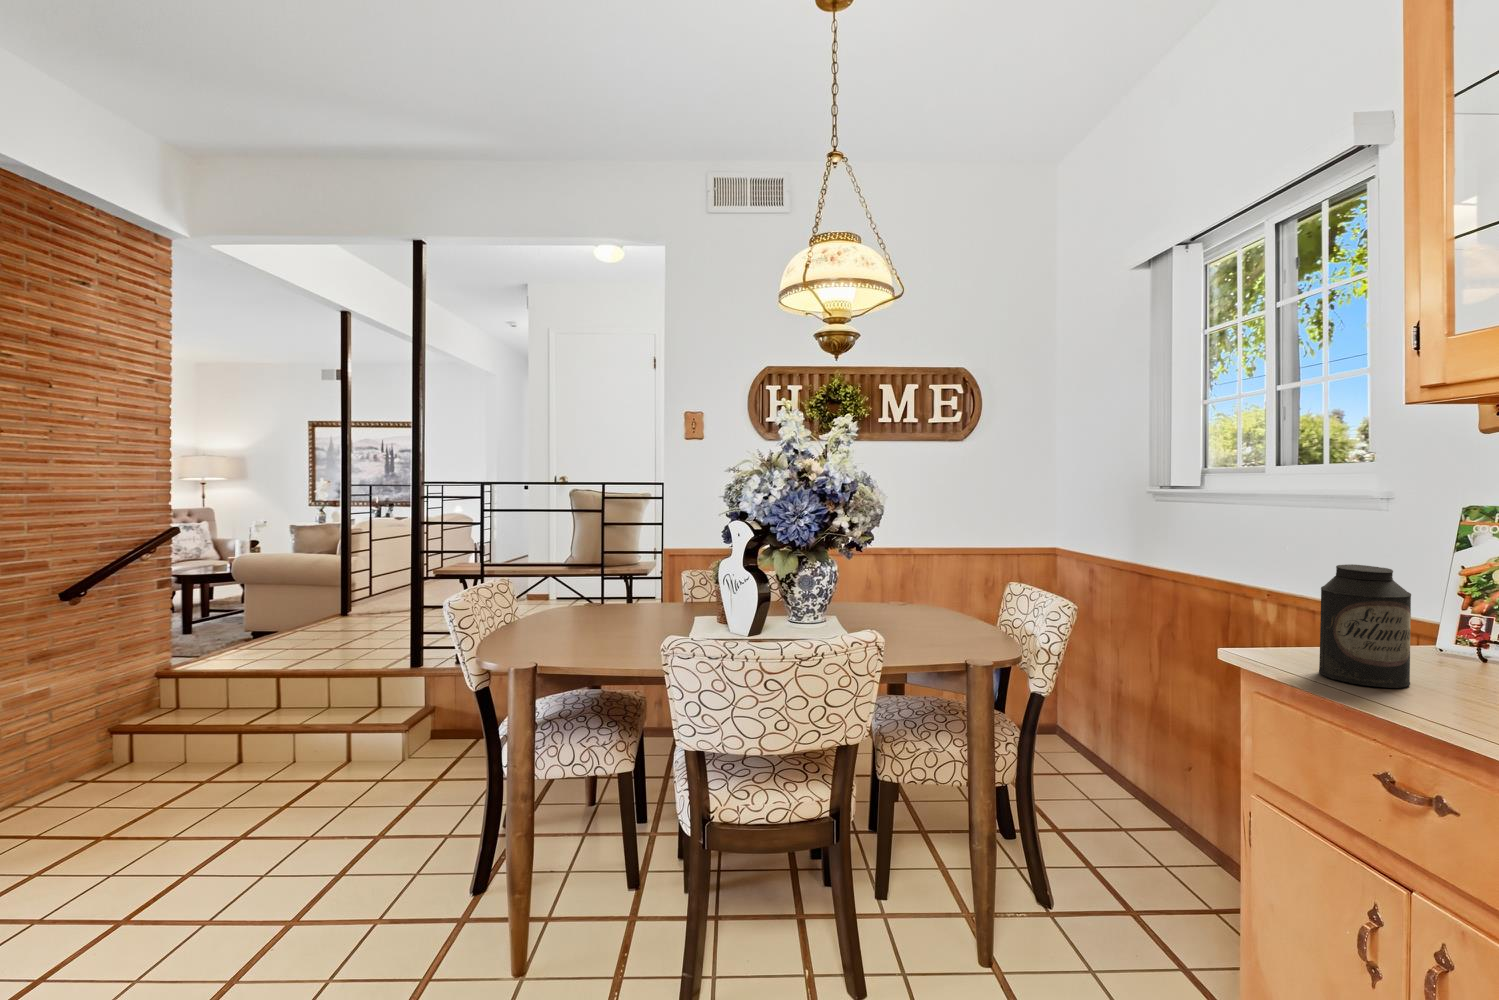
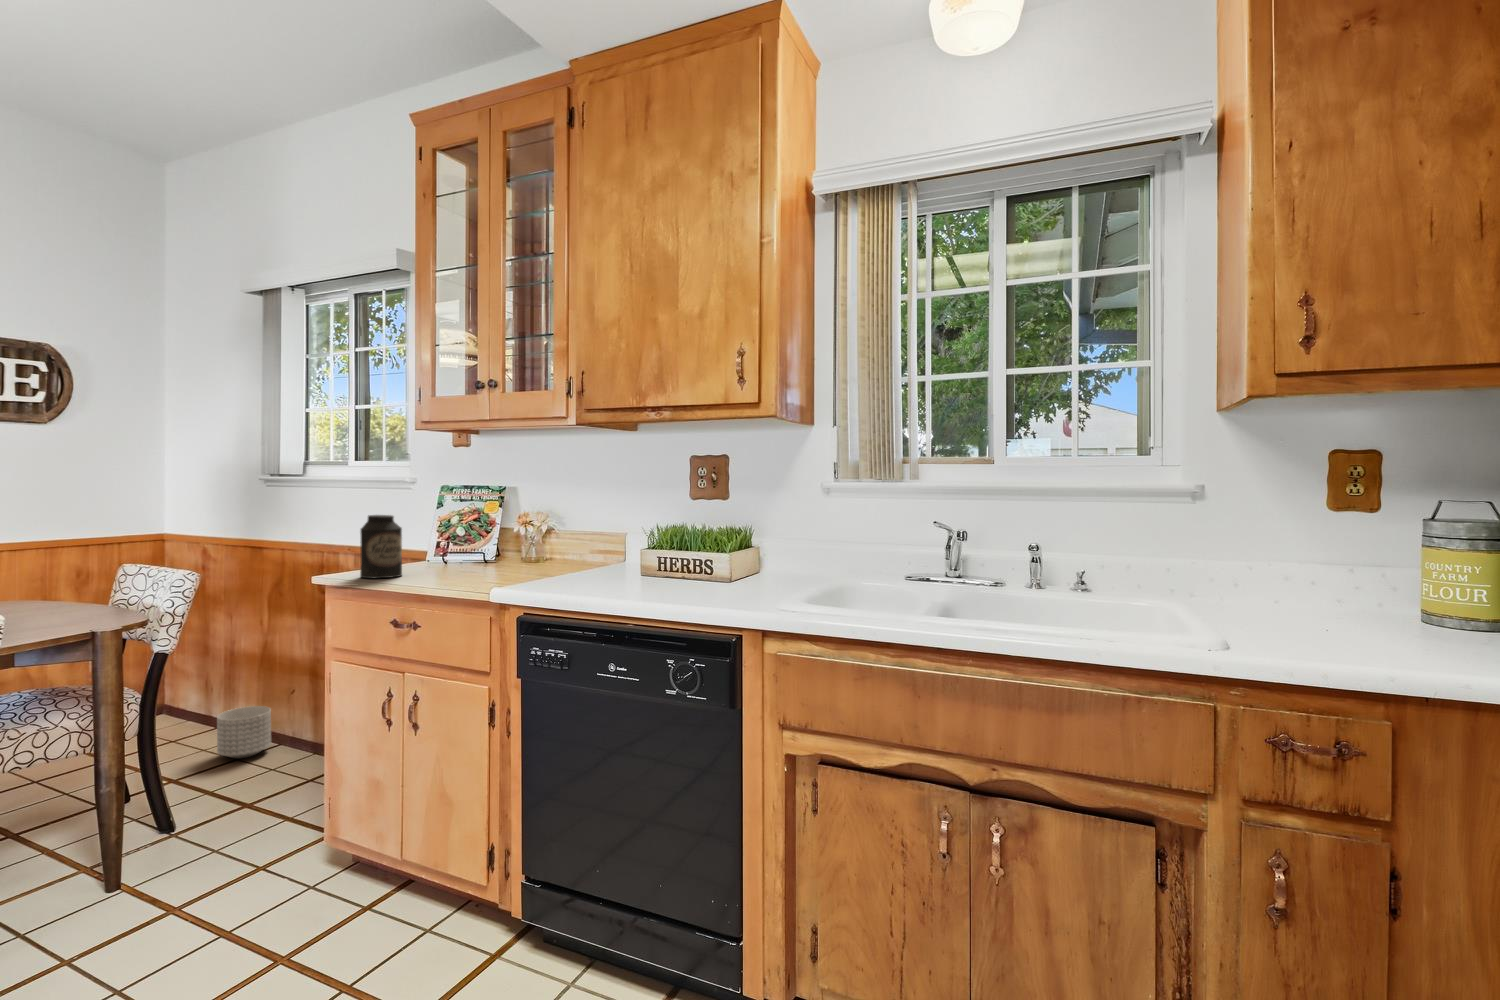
planter: none [1094,758,1154,823] -> present [217,706,271,758]

